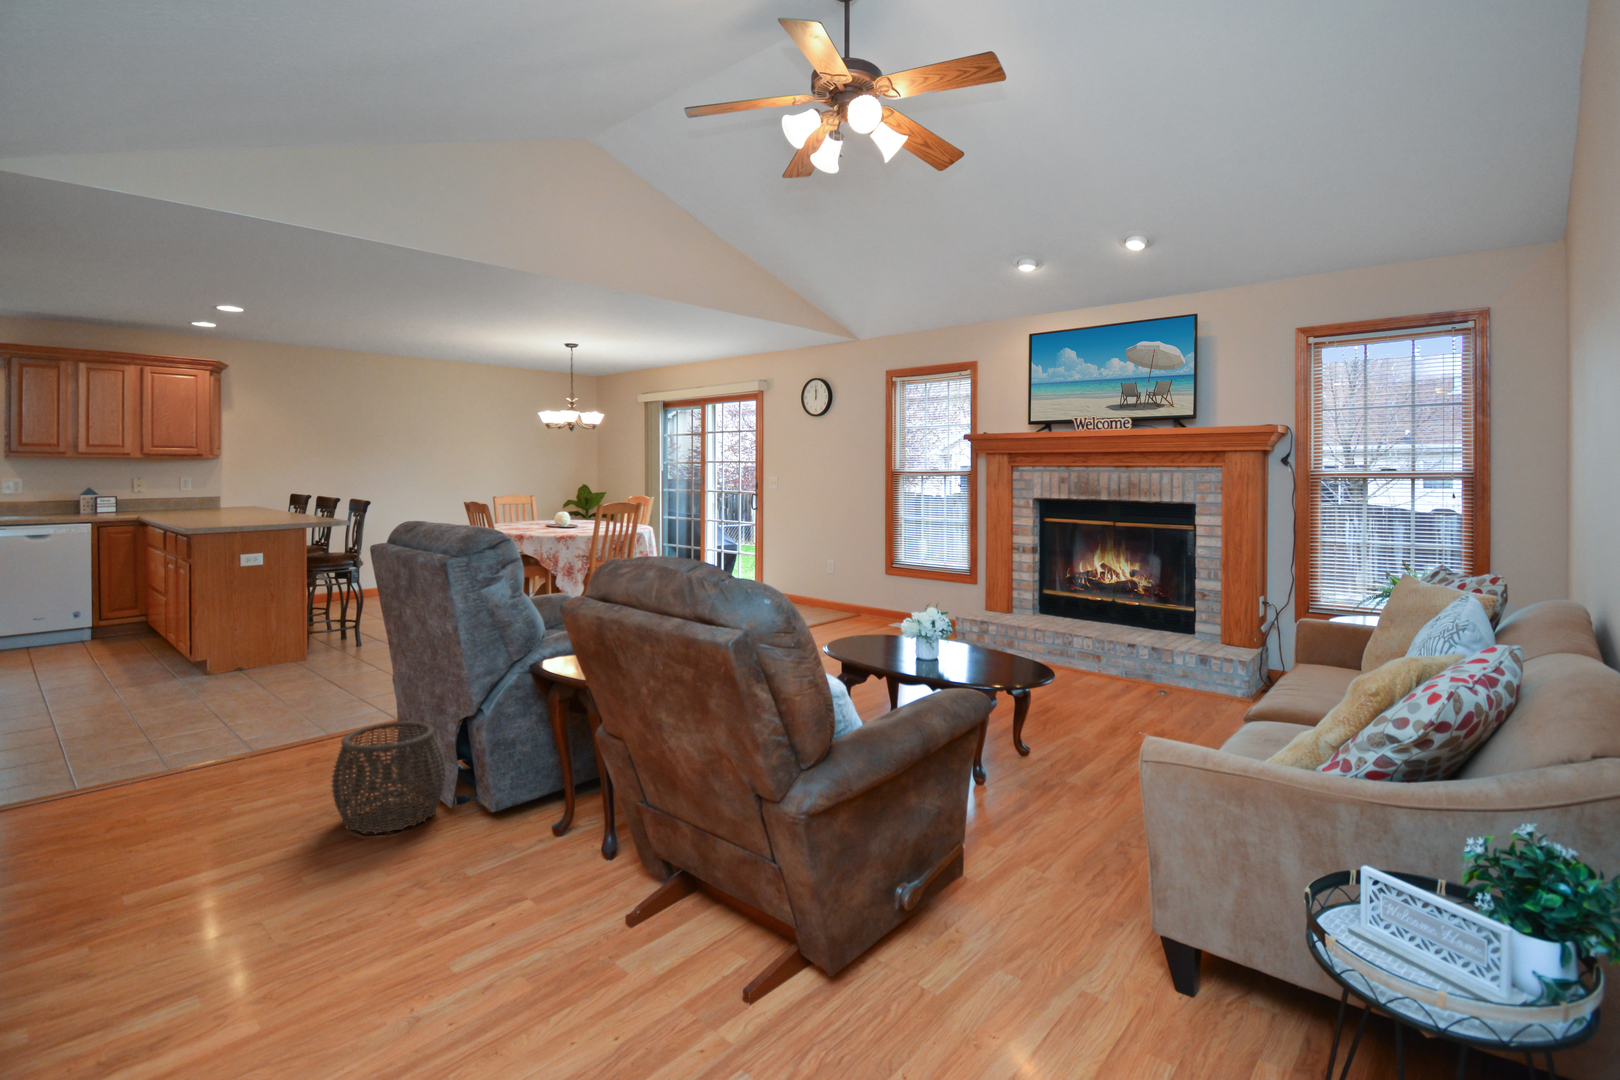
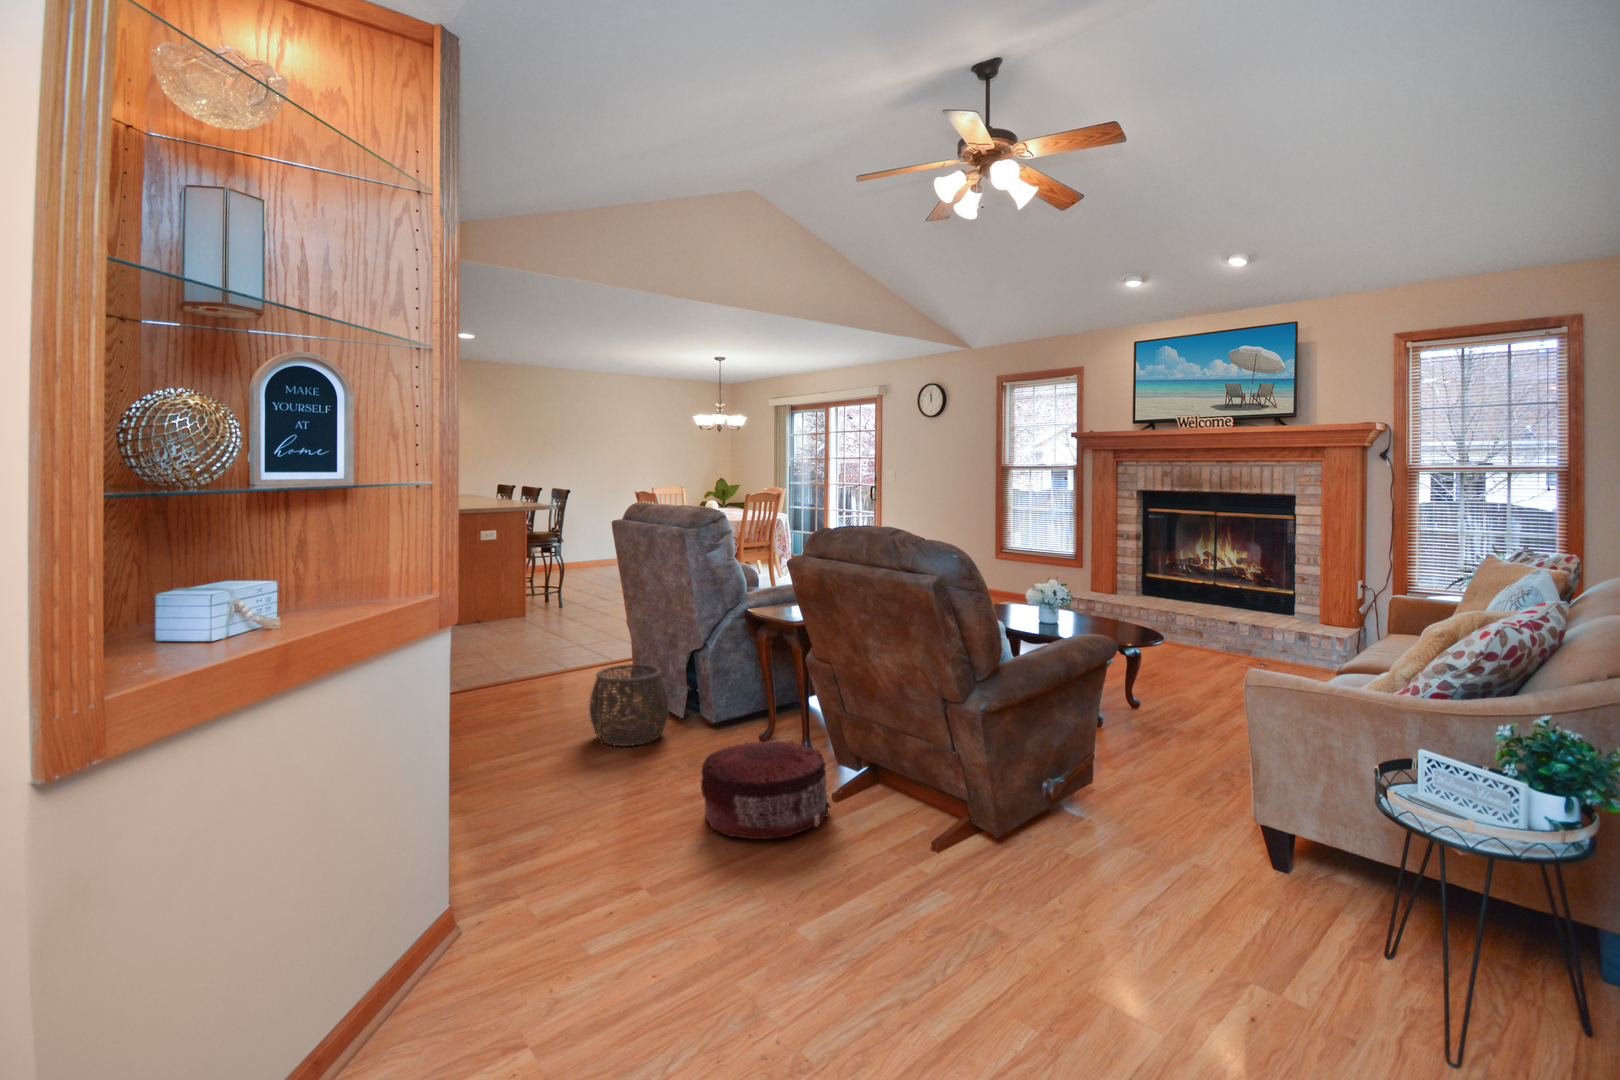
pouf: none [437,829,625,982] -> present [701,741,830,839]

